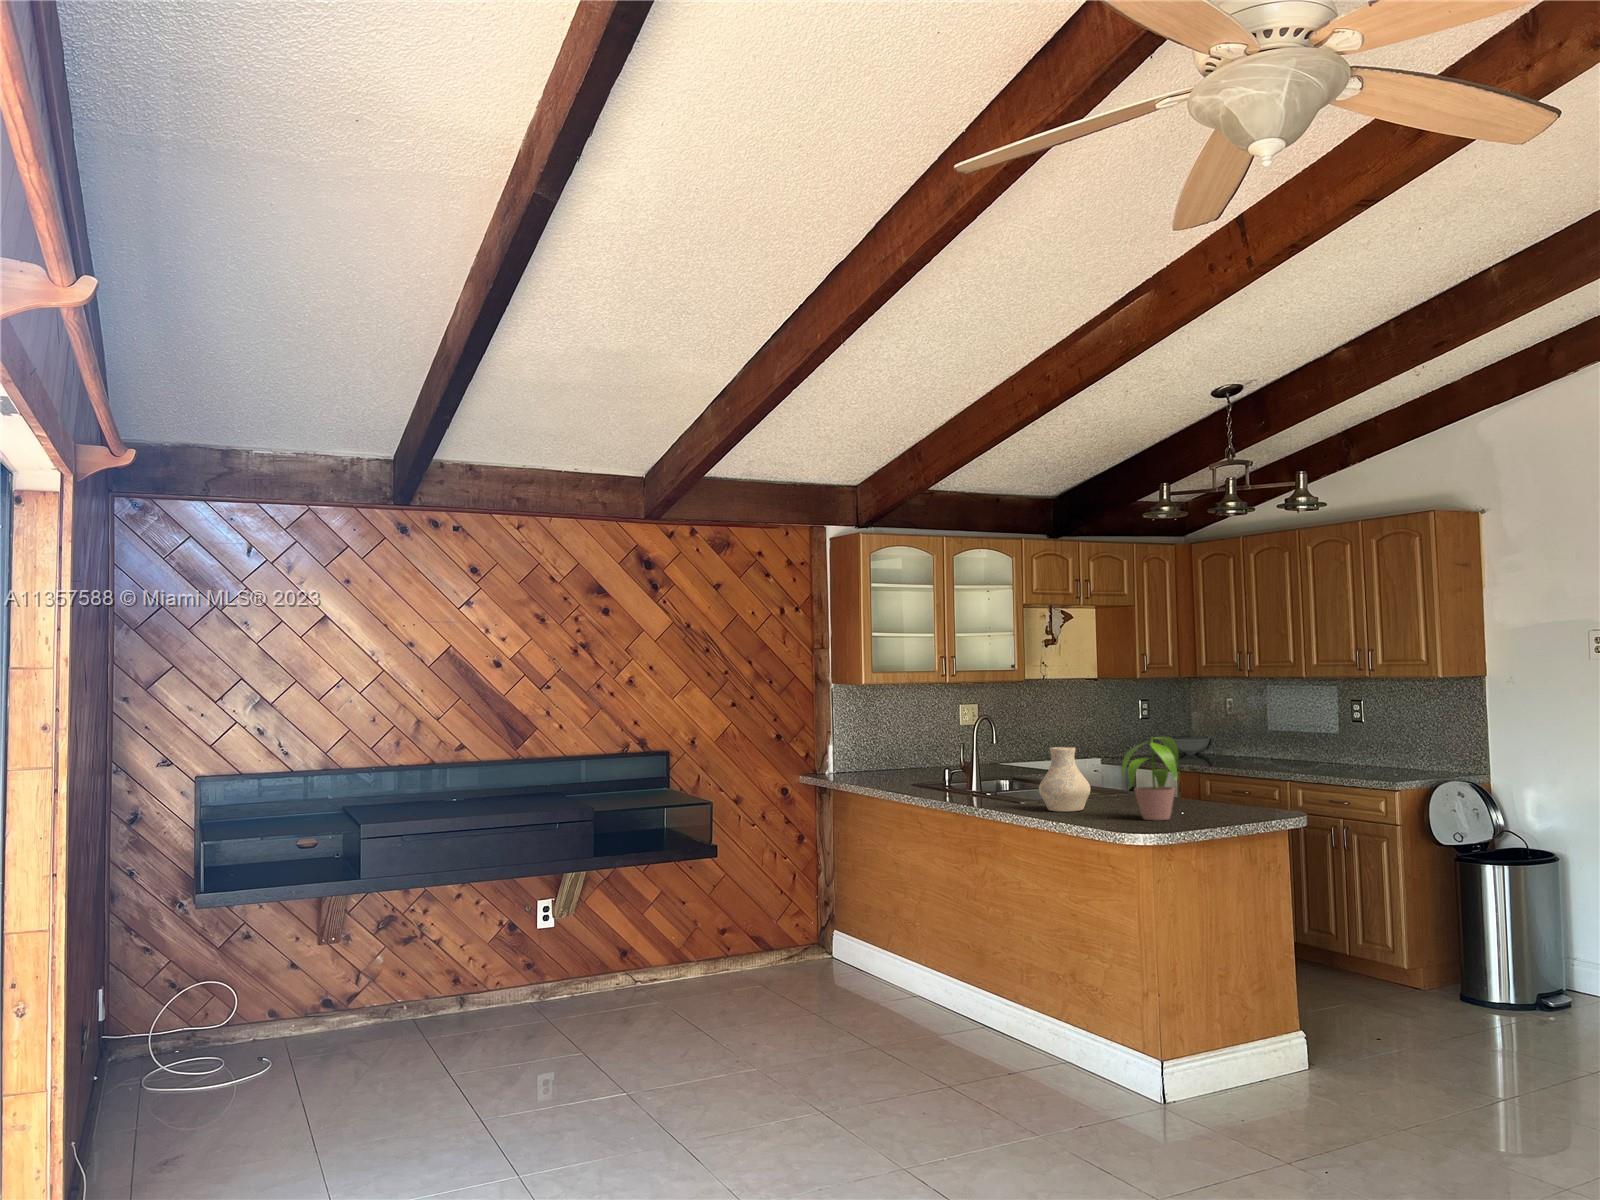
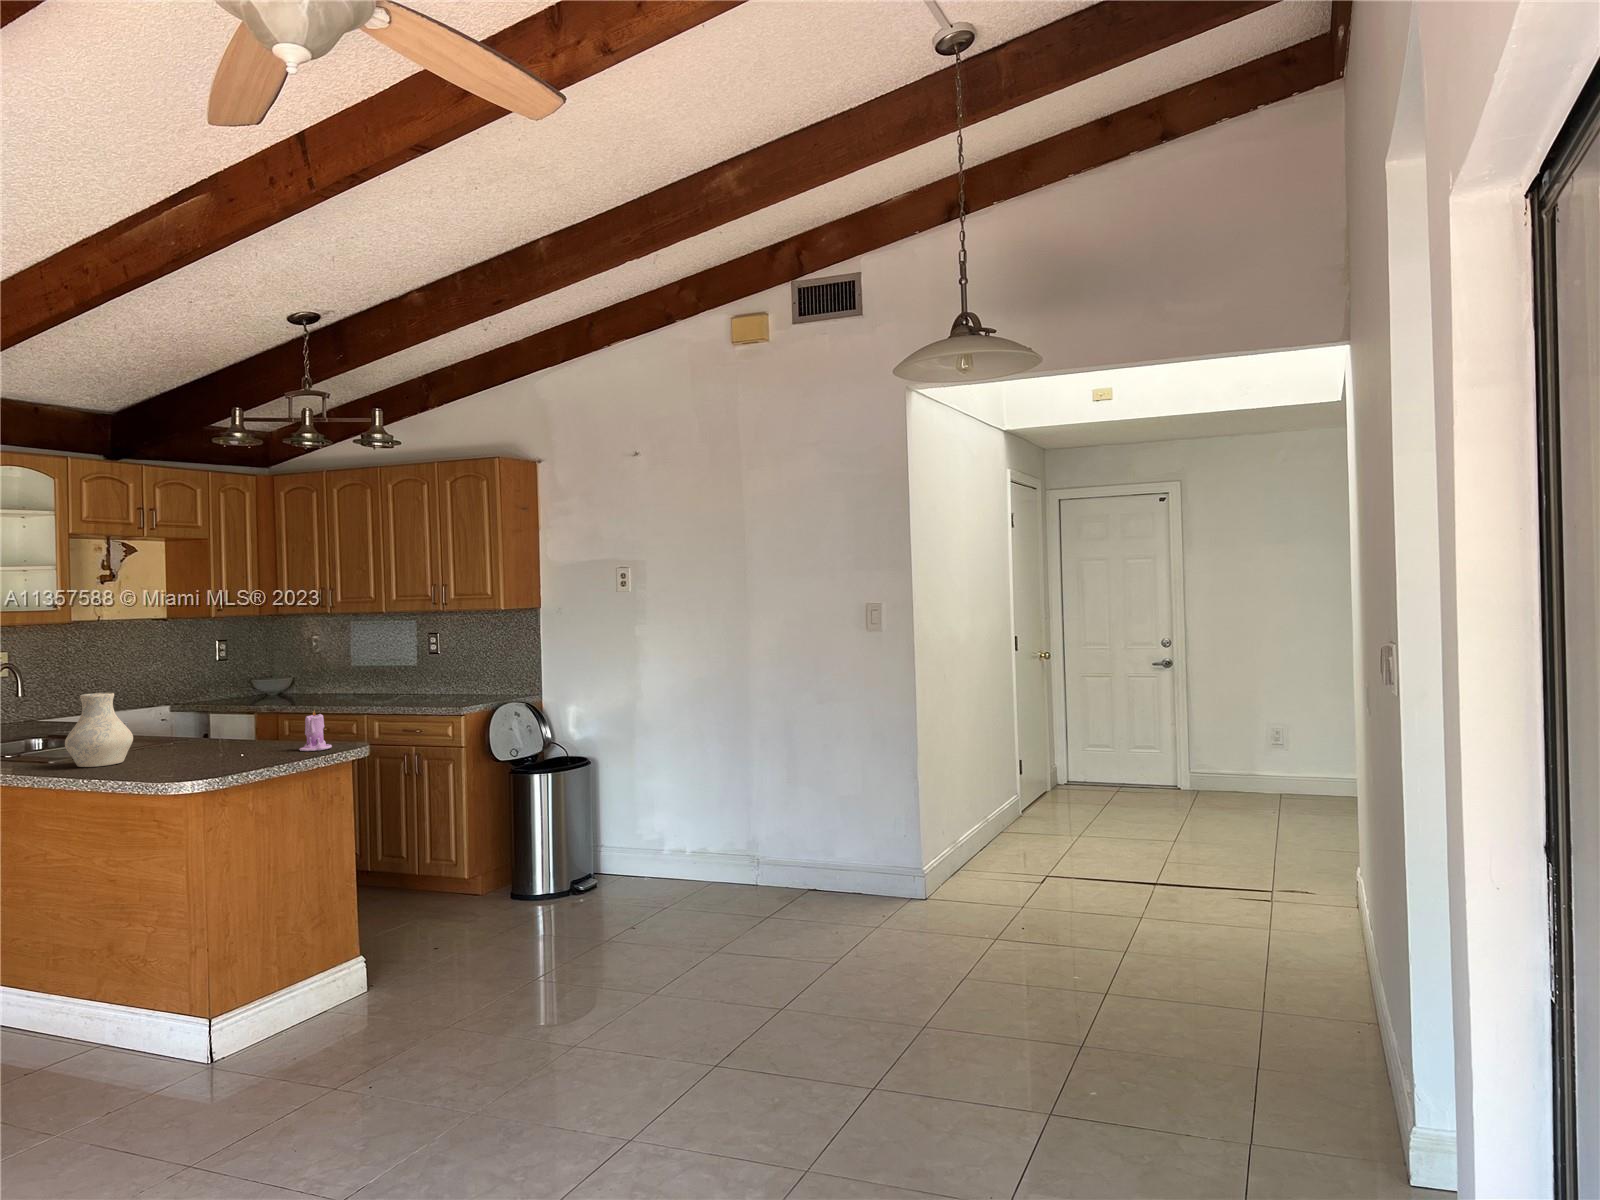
potted plant: present [1122,737,1178,820] -> none [153,674,257,766]
candle: none [1235,774,1266,816] -> present [299,710,332,751]

